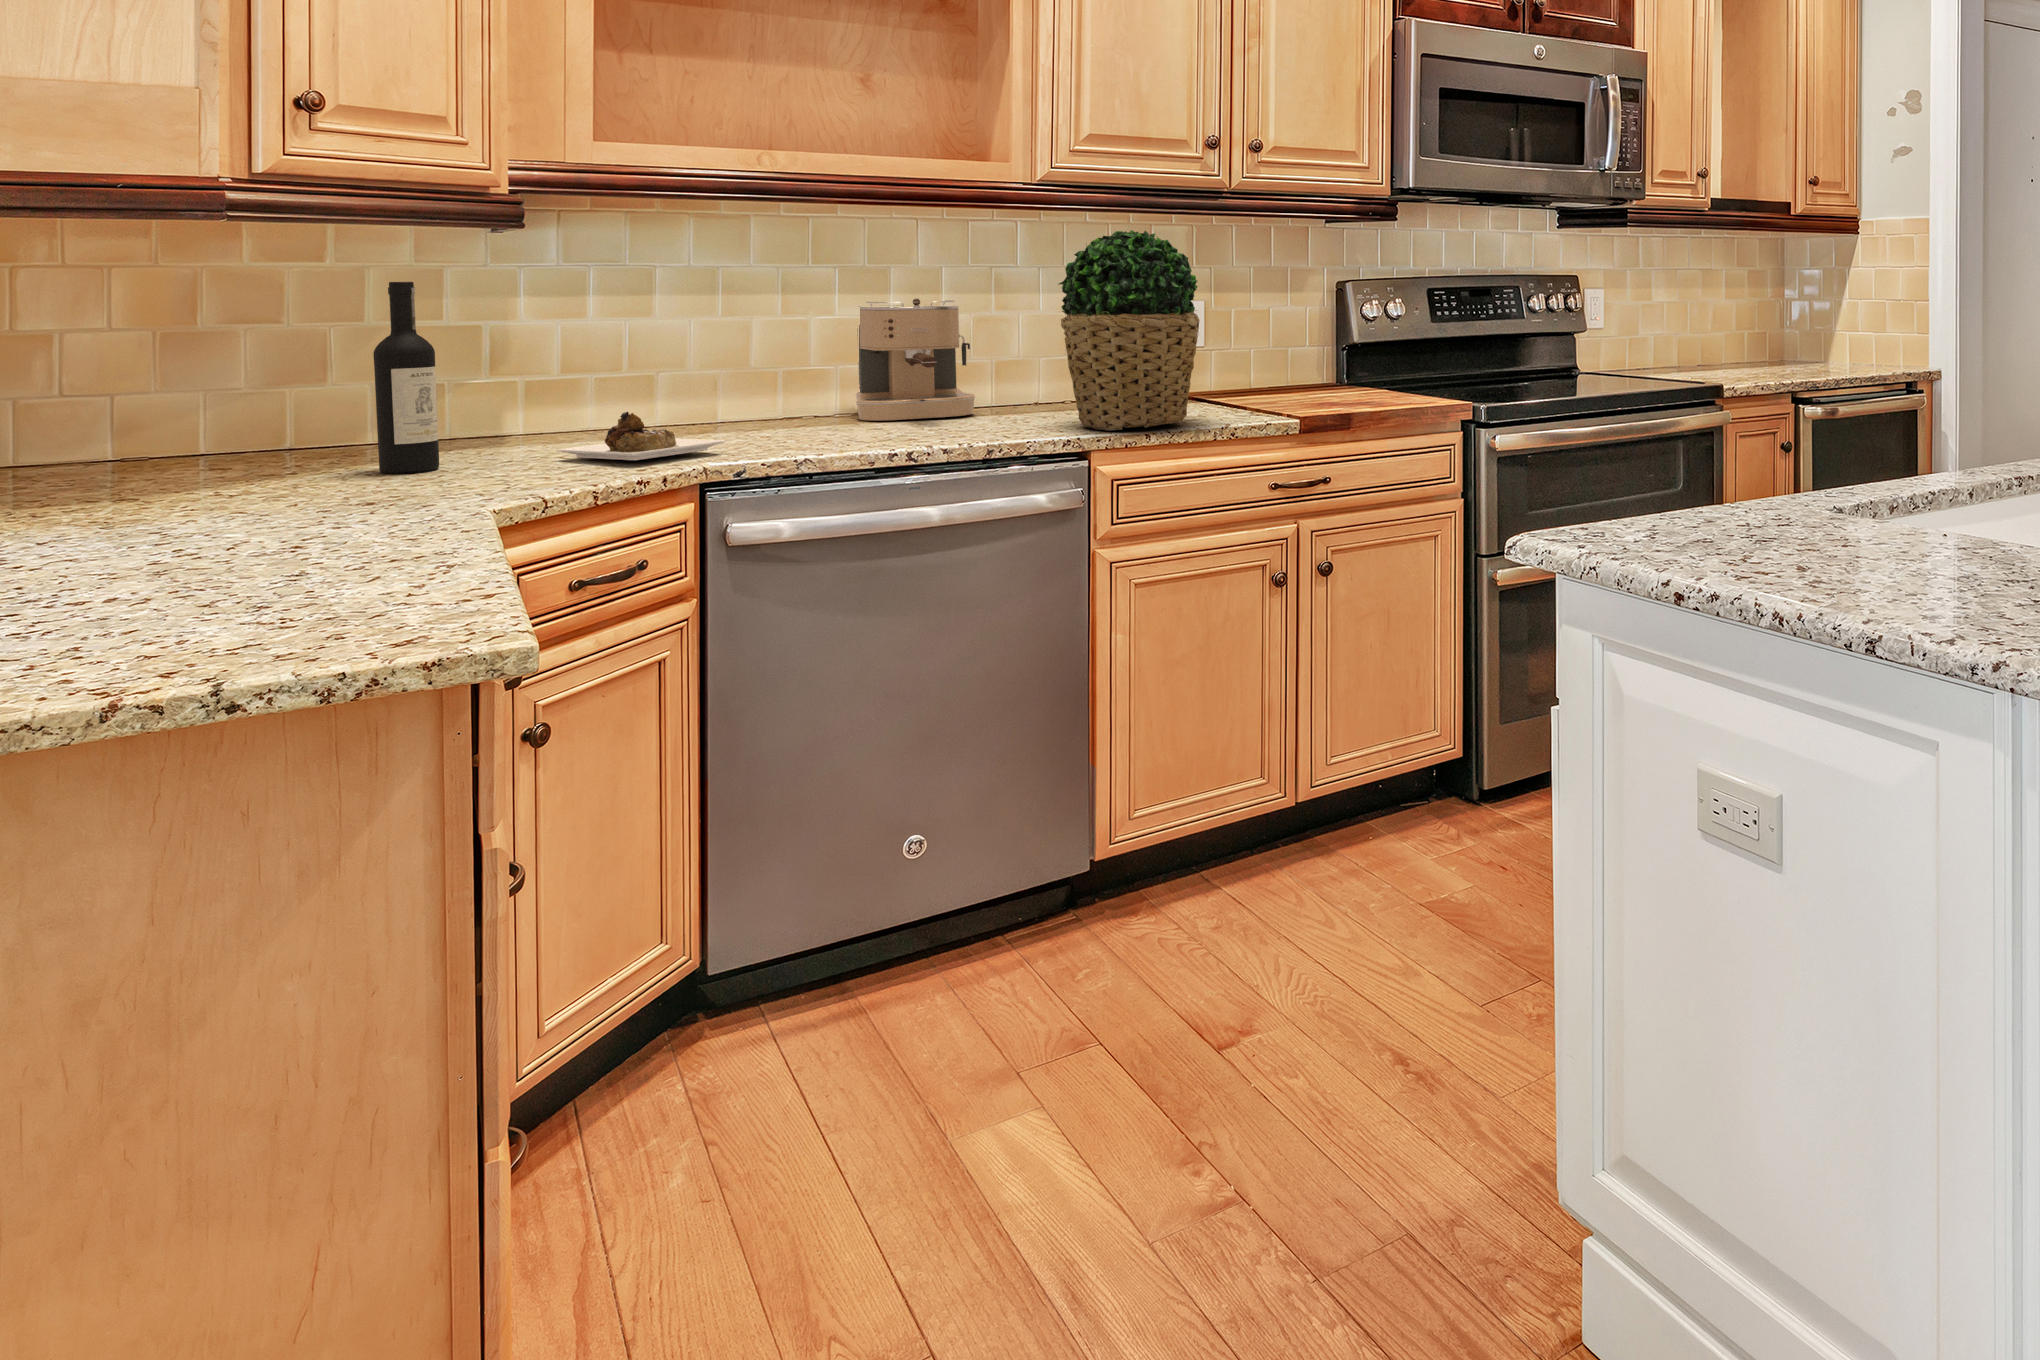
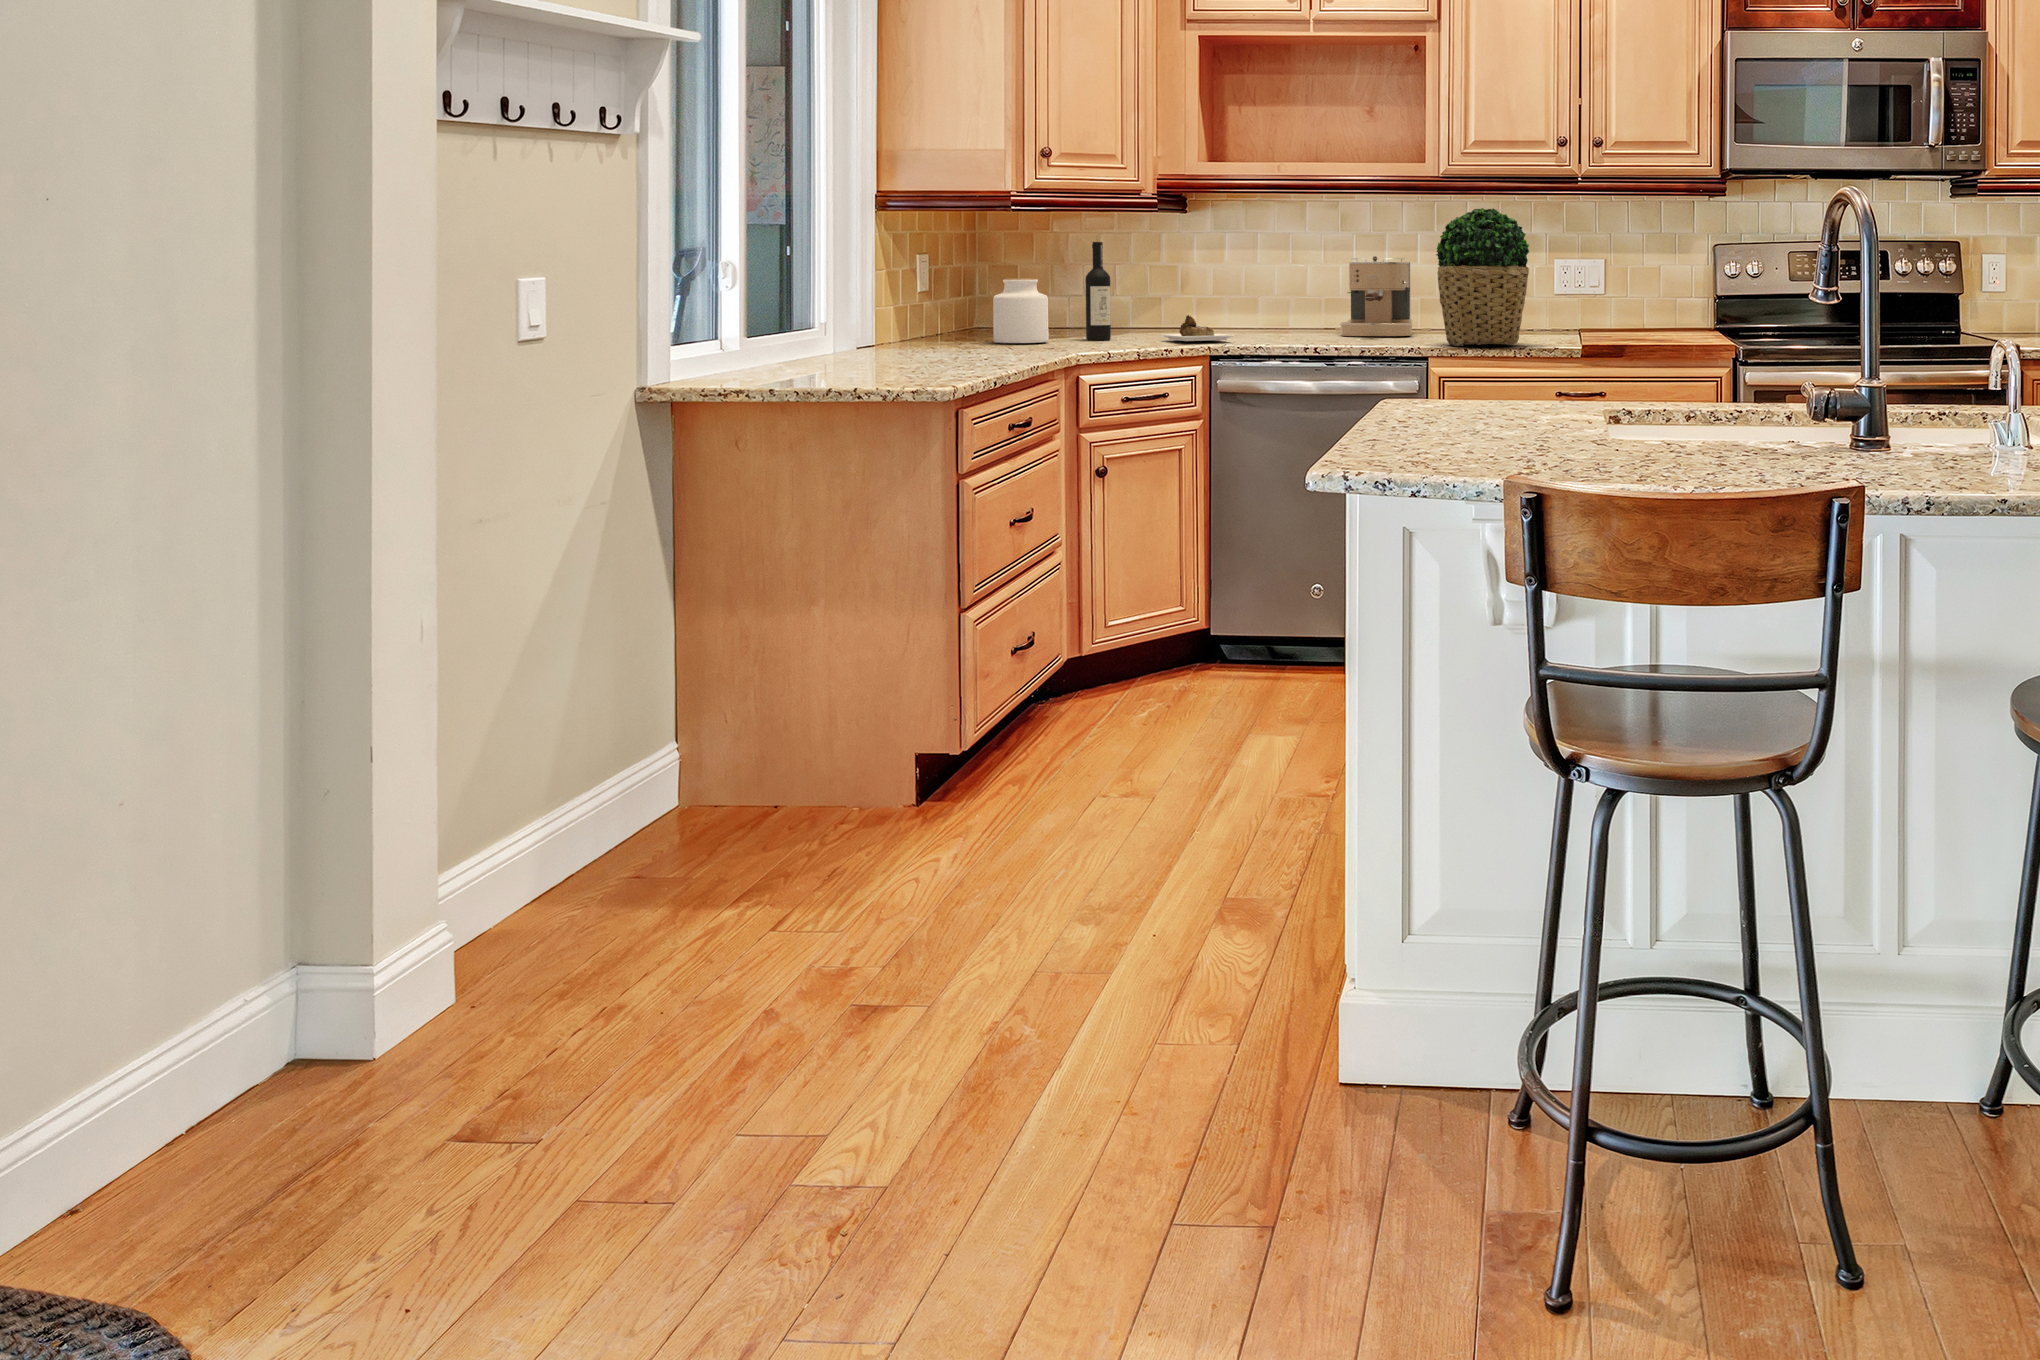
jar: none [136,359,299,505] -> present [993,278,1049,343]

